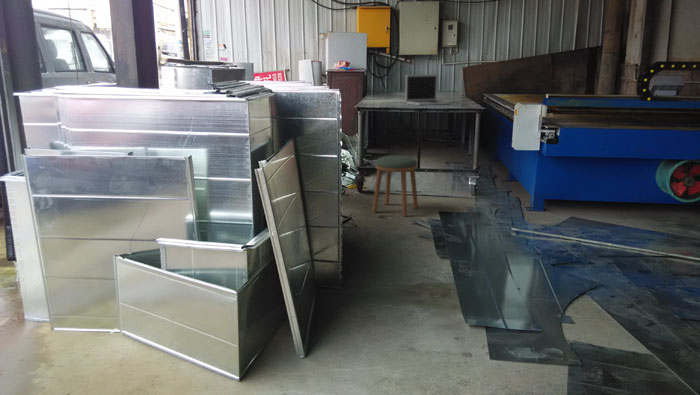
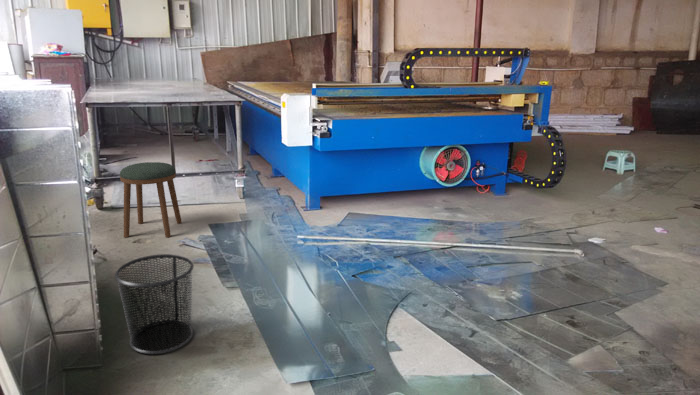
laptop: present [405,74,450,105] -> none [143,61,202,98]
waste bin: none [358,216,412,285] -> present [115,254,194,354]

